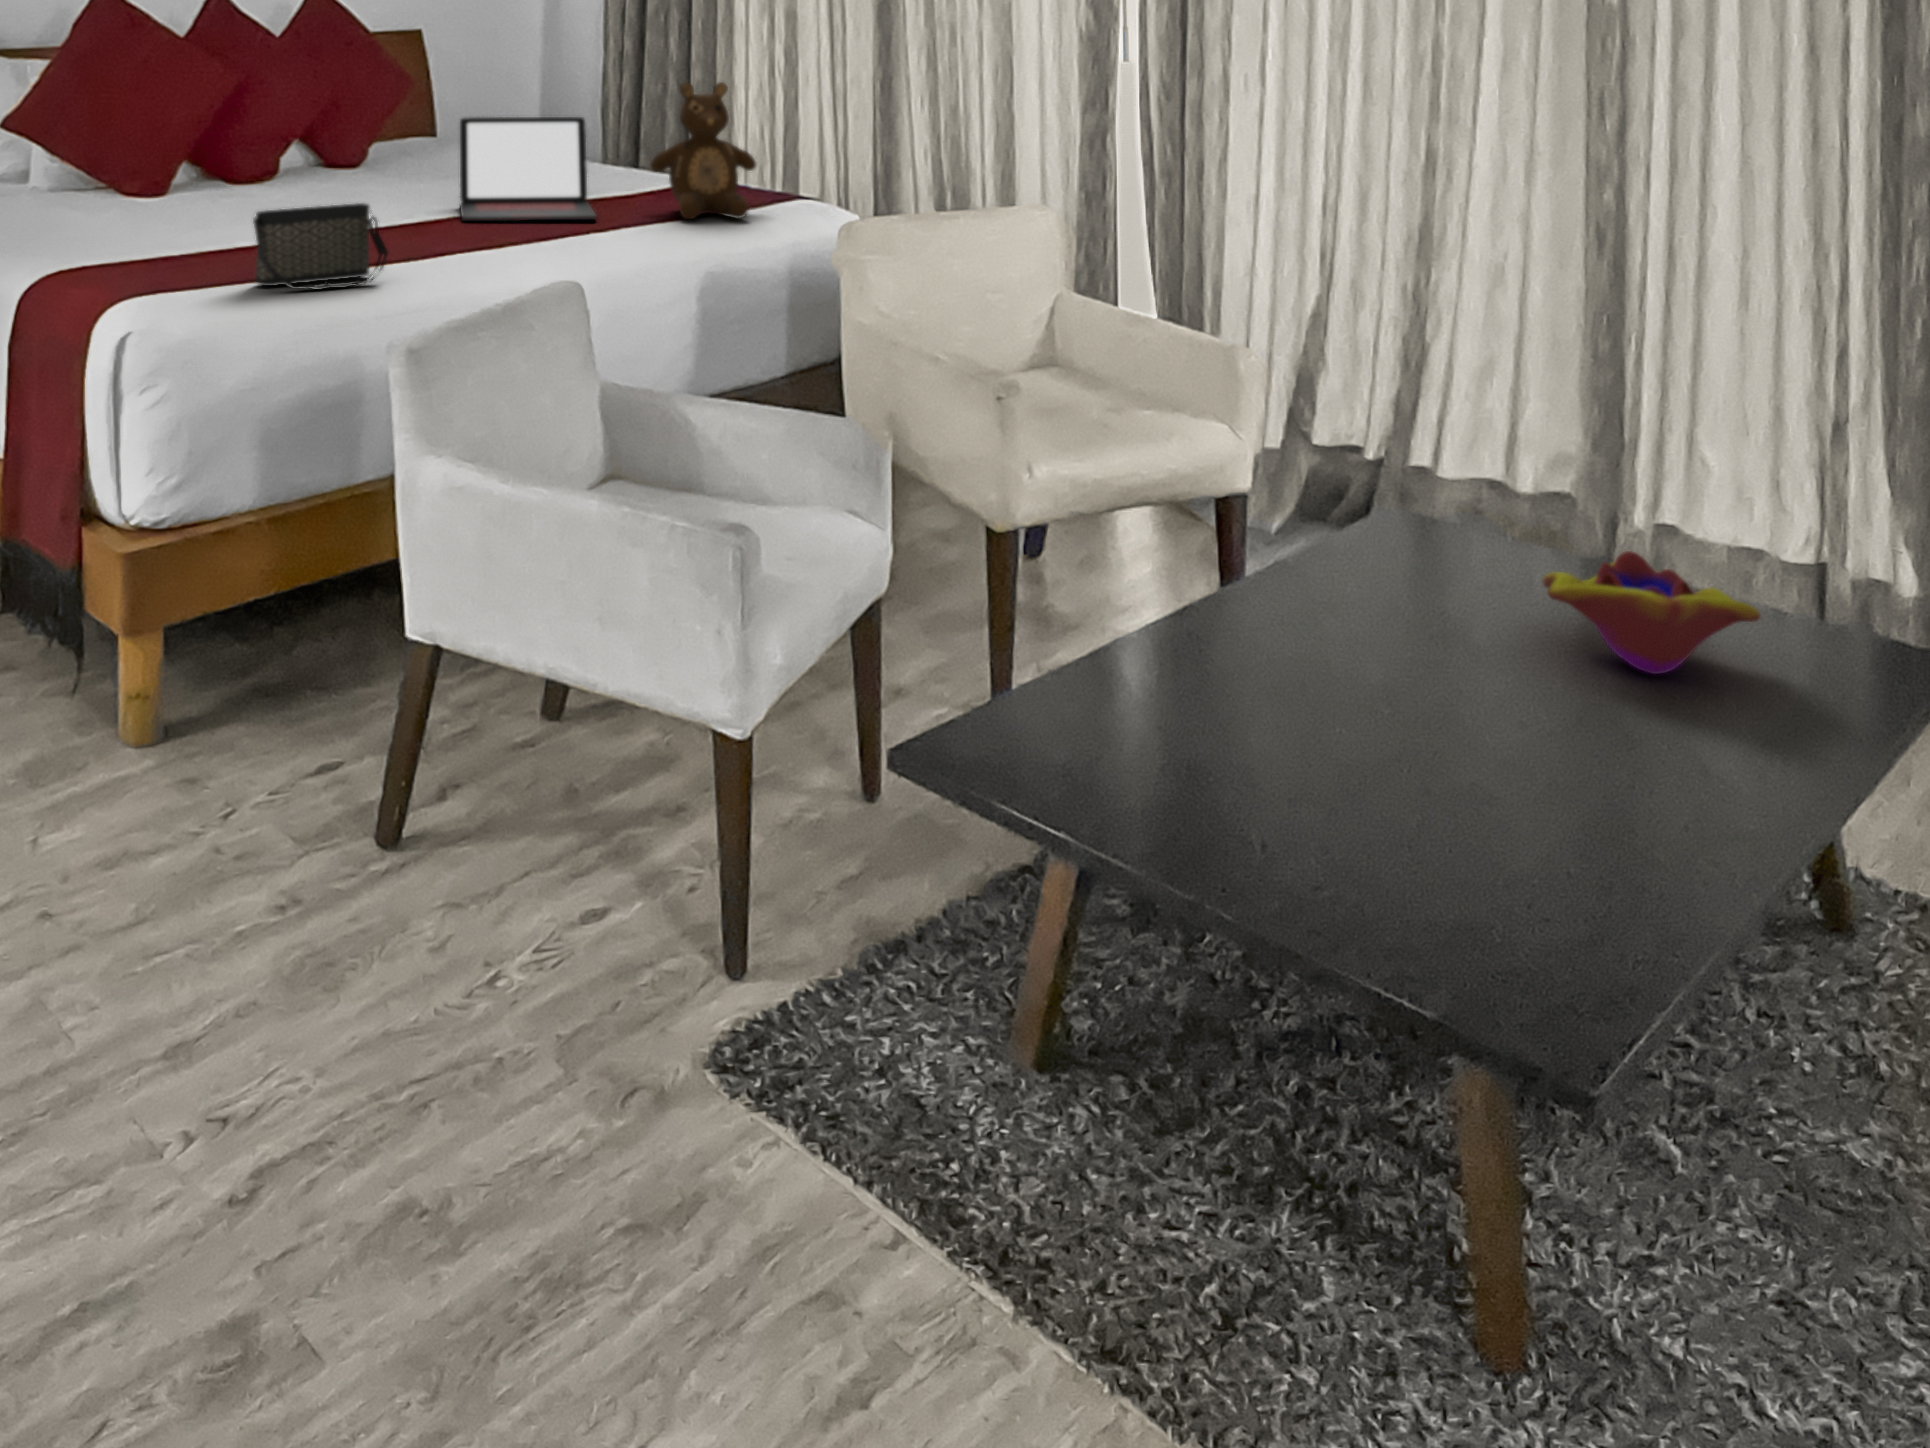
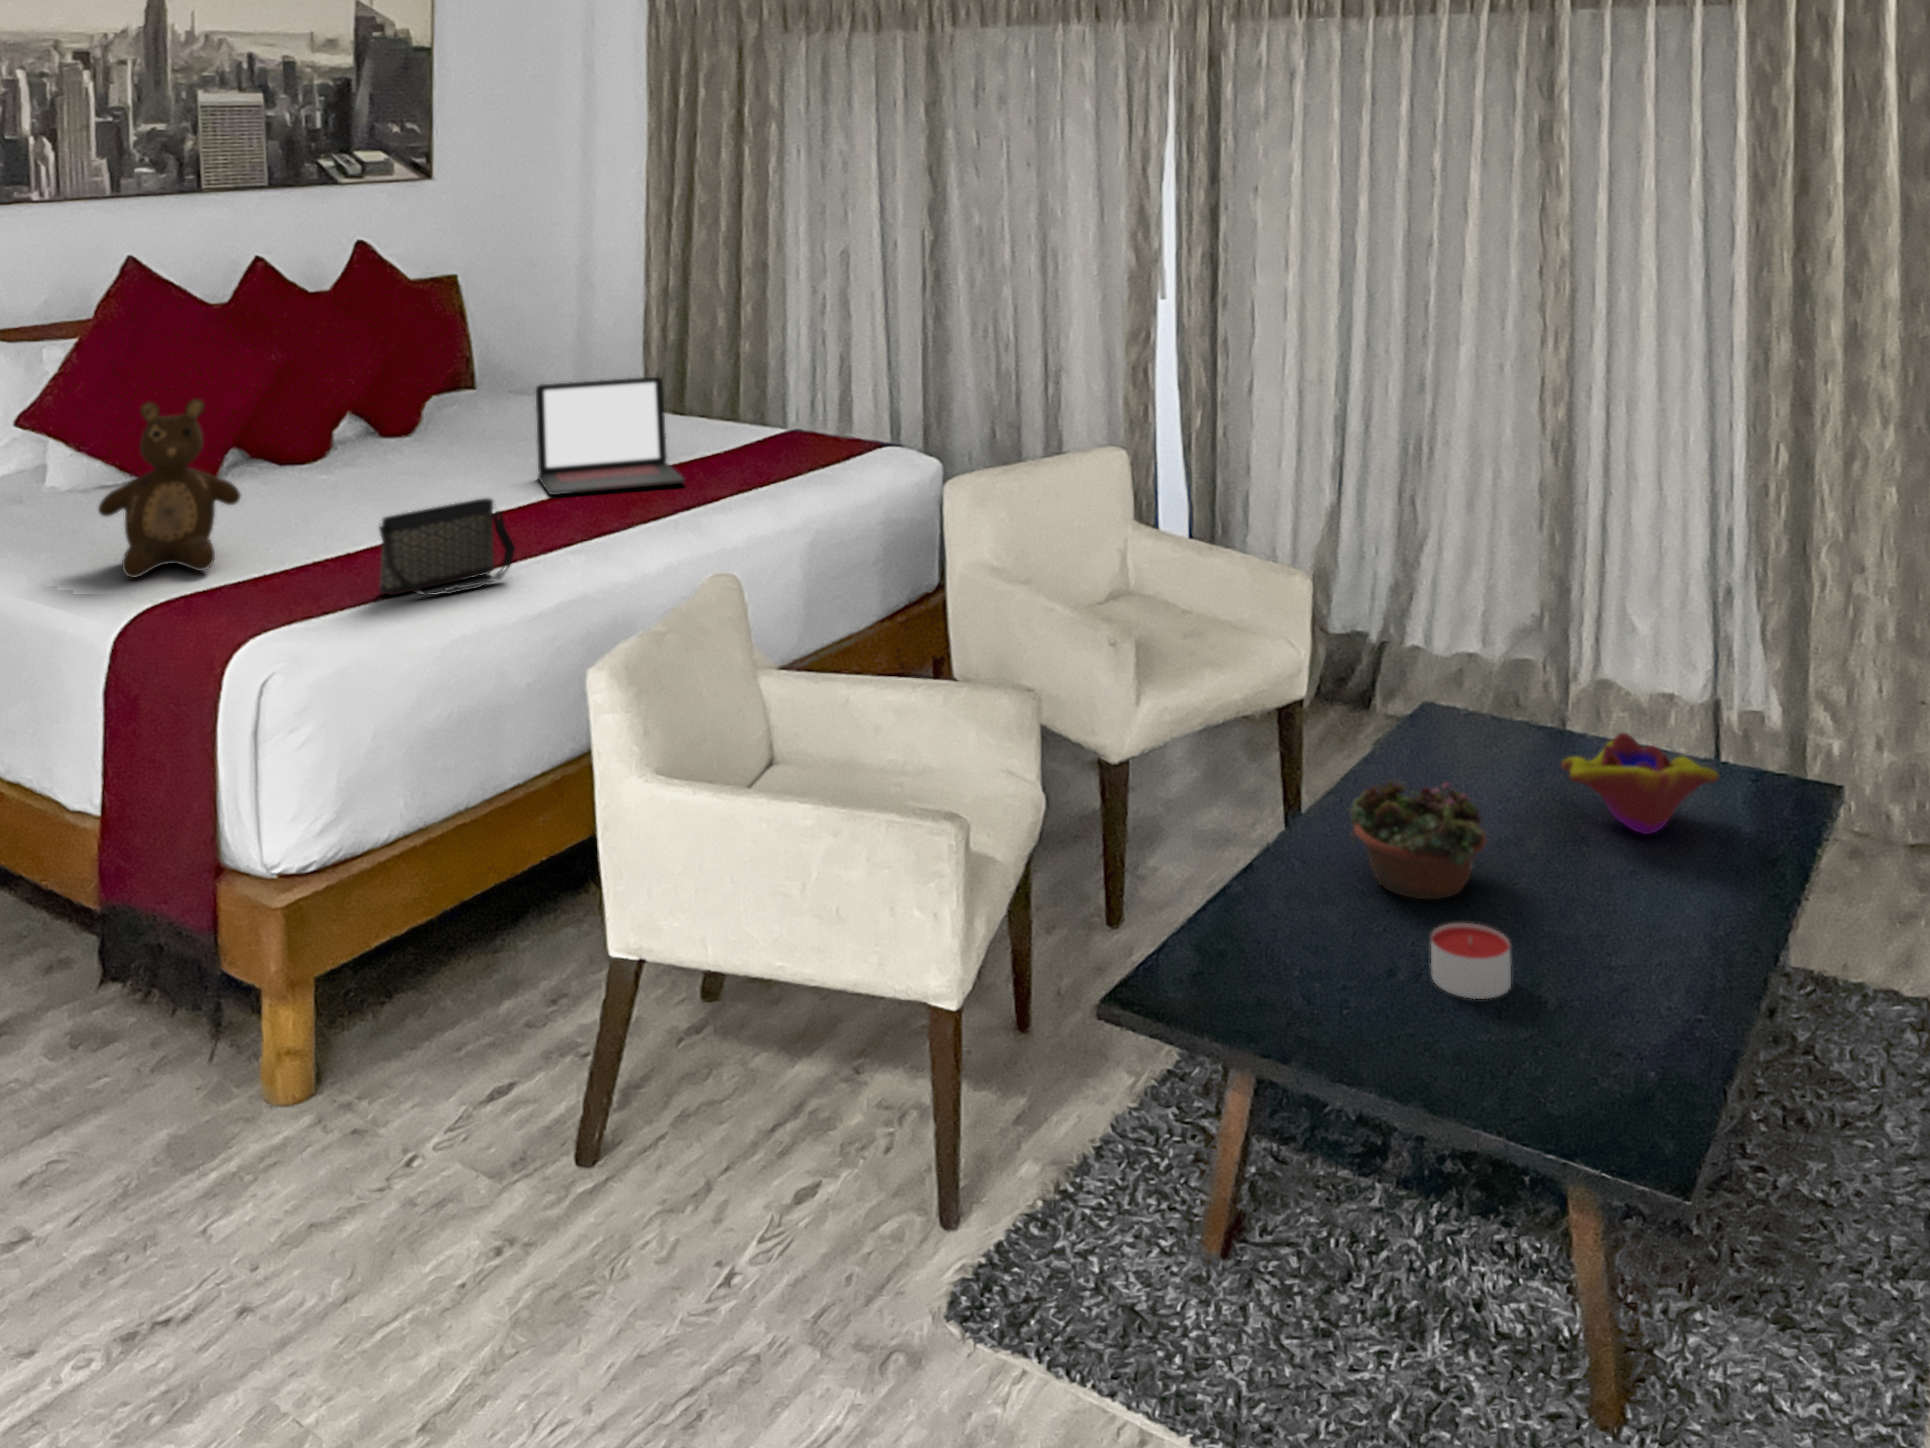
teddy bear: present [651,82,756,219] -> present [98,399,240,578]
succulent planter: none [1240,554,1418,709] -> present [1350,776,1486,899]
candle: none [1313,734,1418,827] -> present [1431,923,1511,999]

